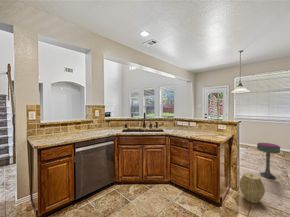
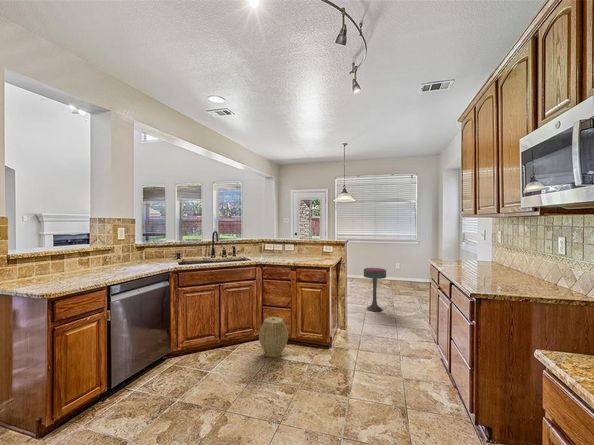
woven basket: present [239,173,265,203] -> present [259,317,288,357]

